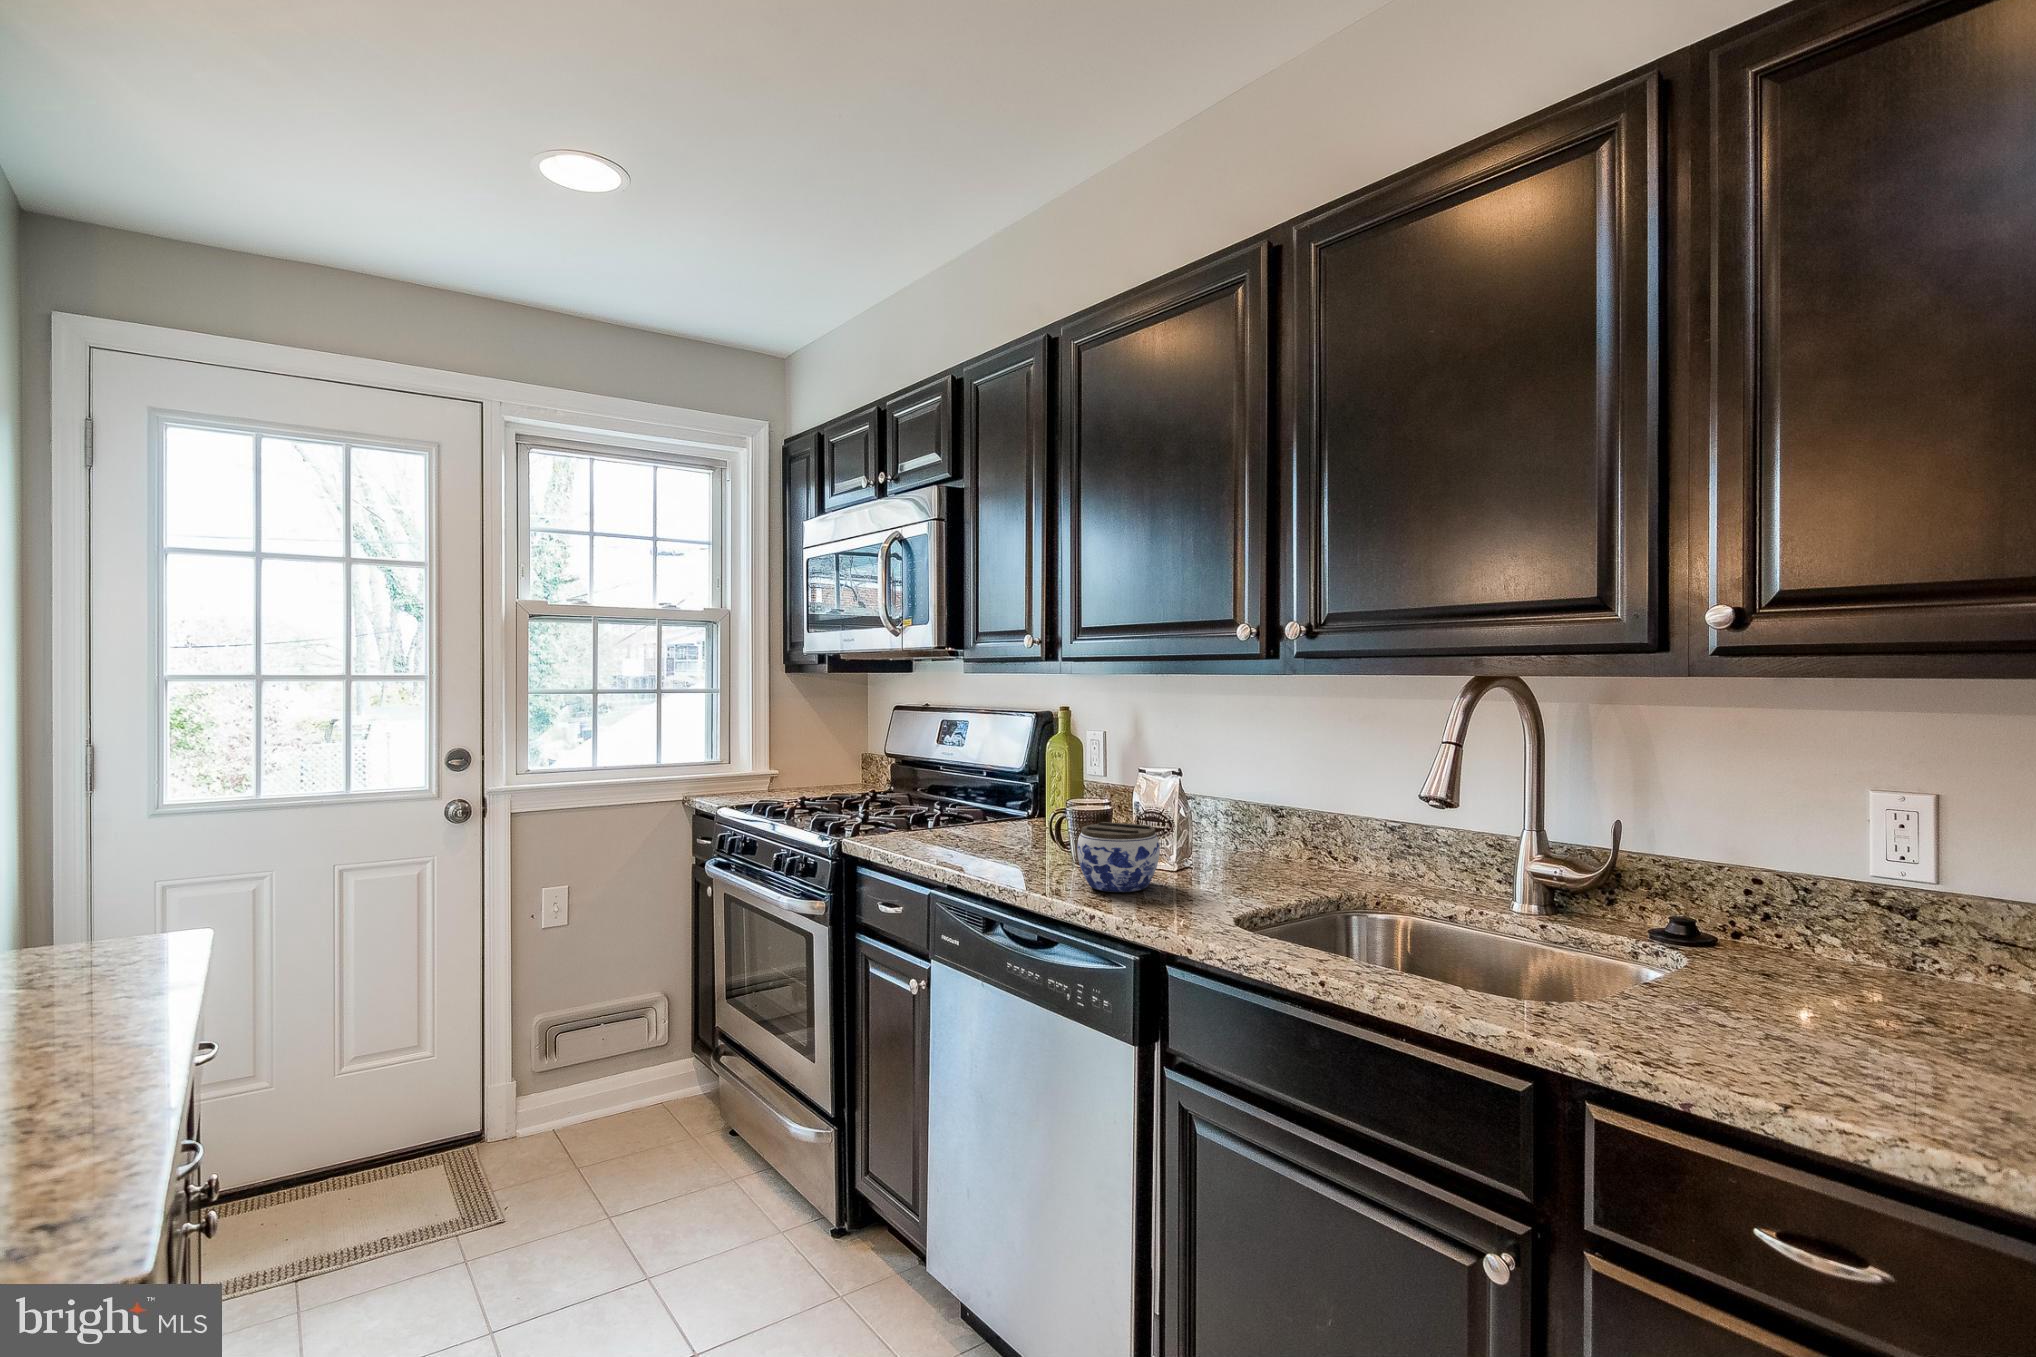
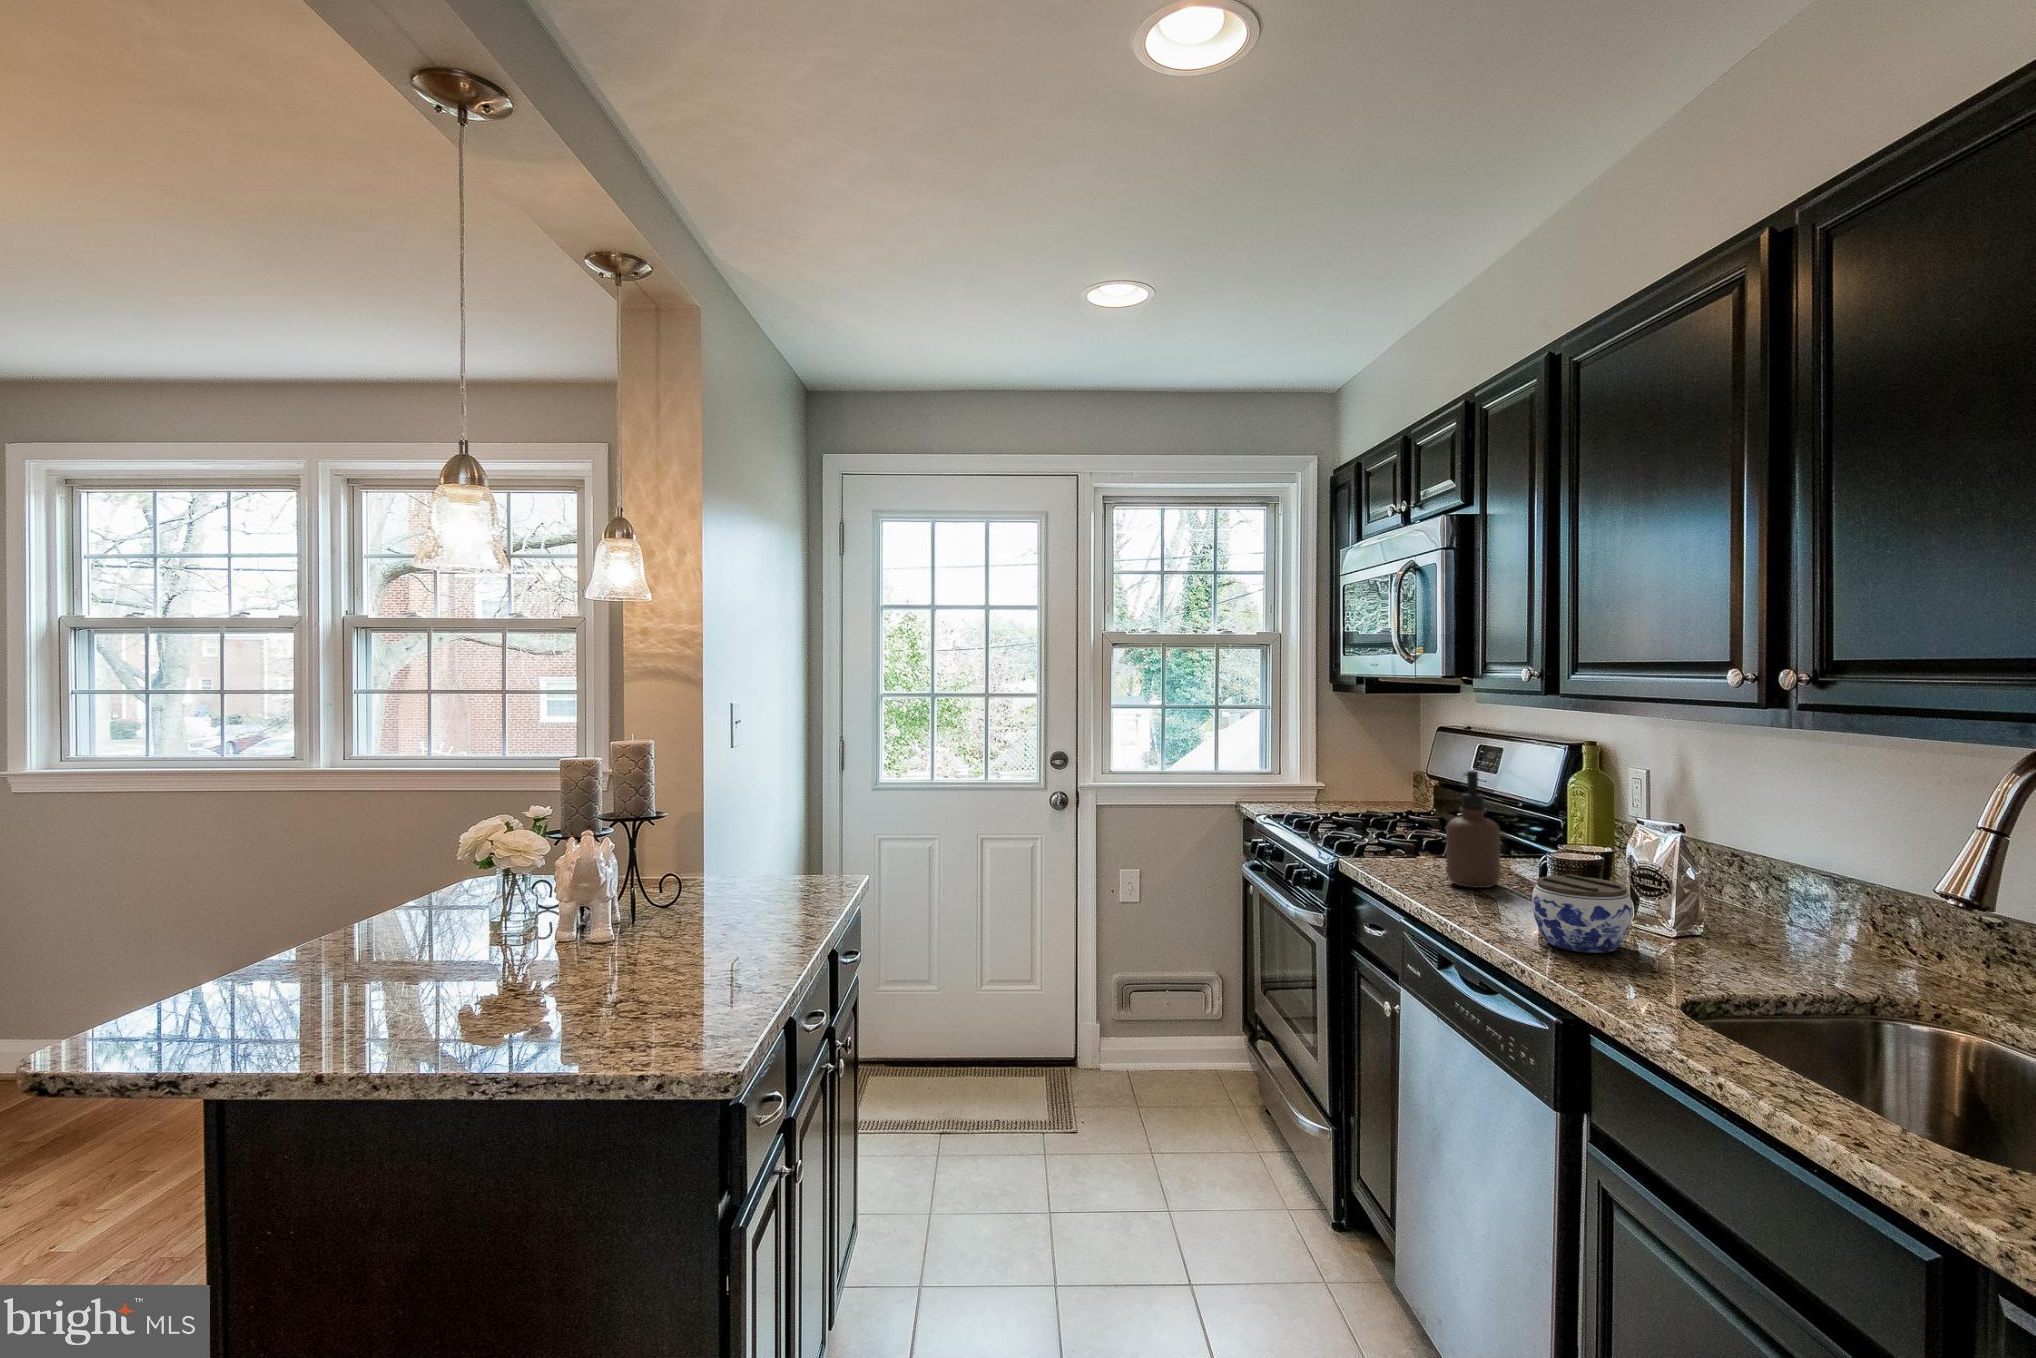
soap dispenser: none [960,736,1008,850] -> present [1446,771,1501,888]

